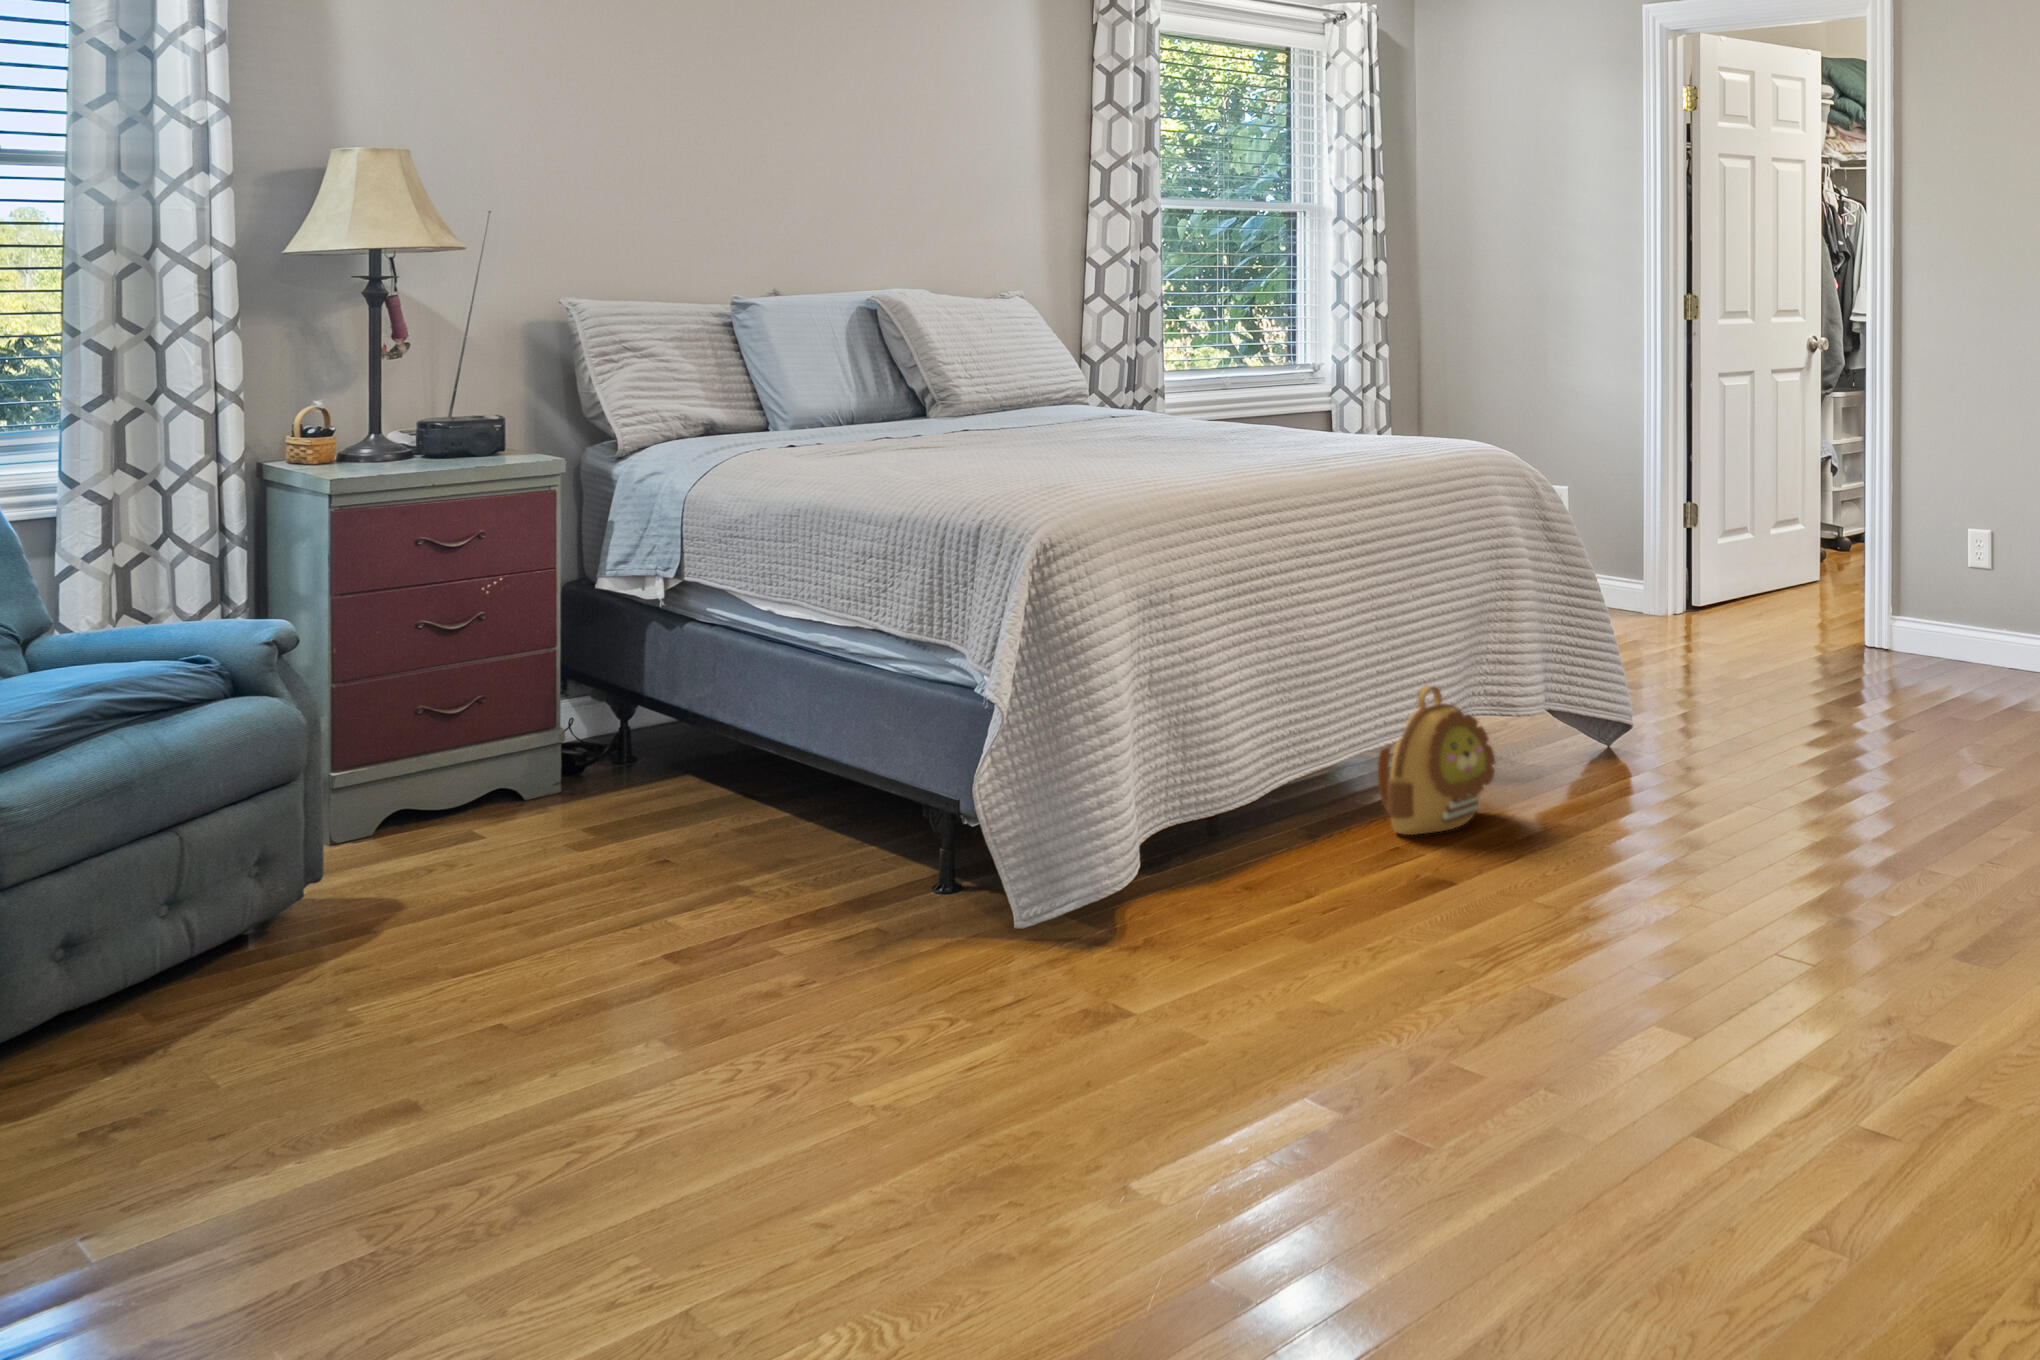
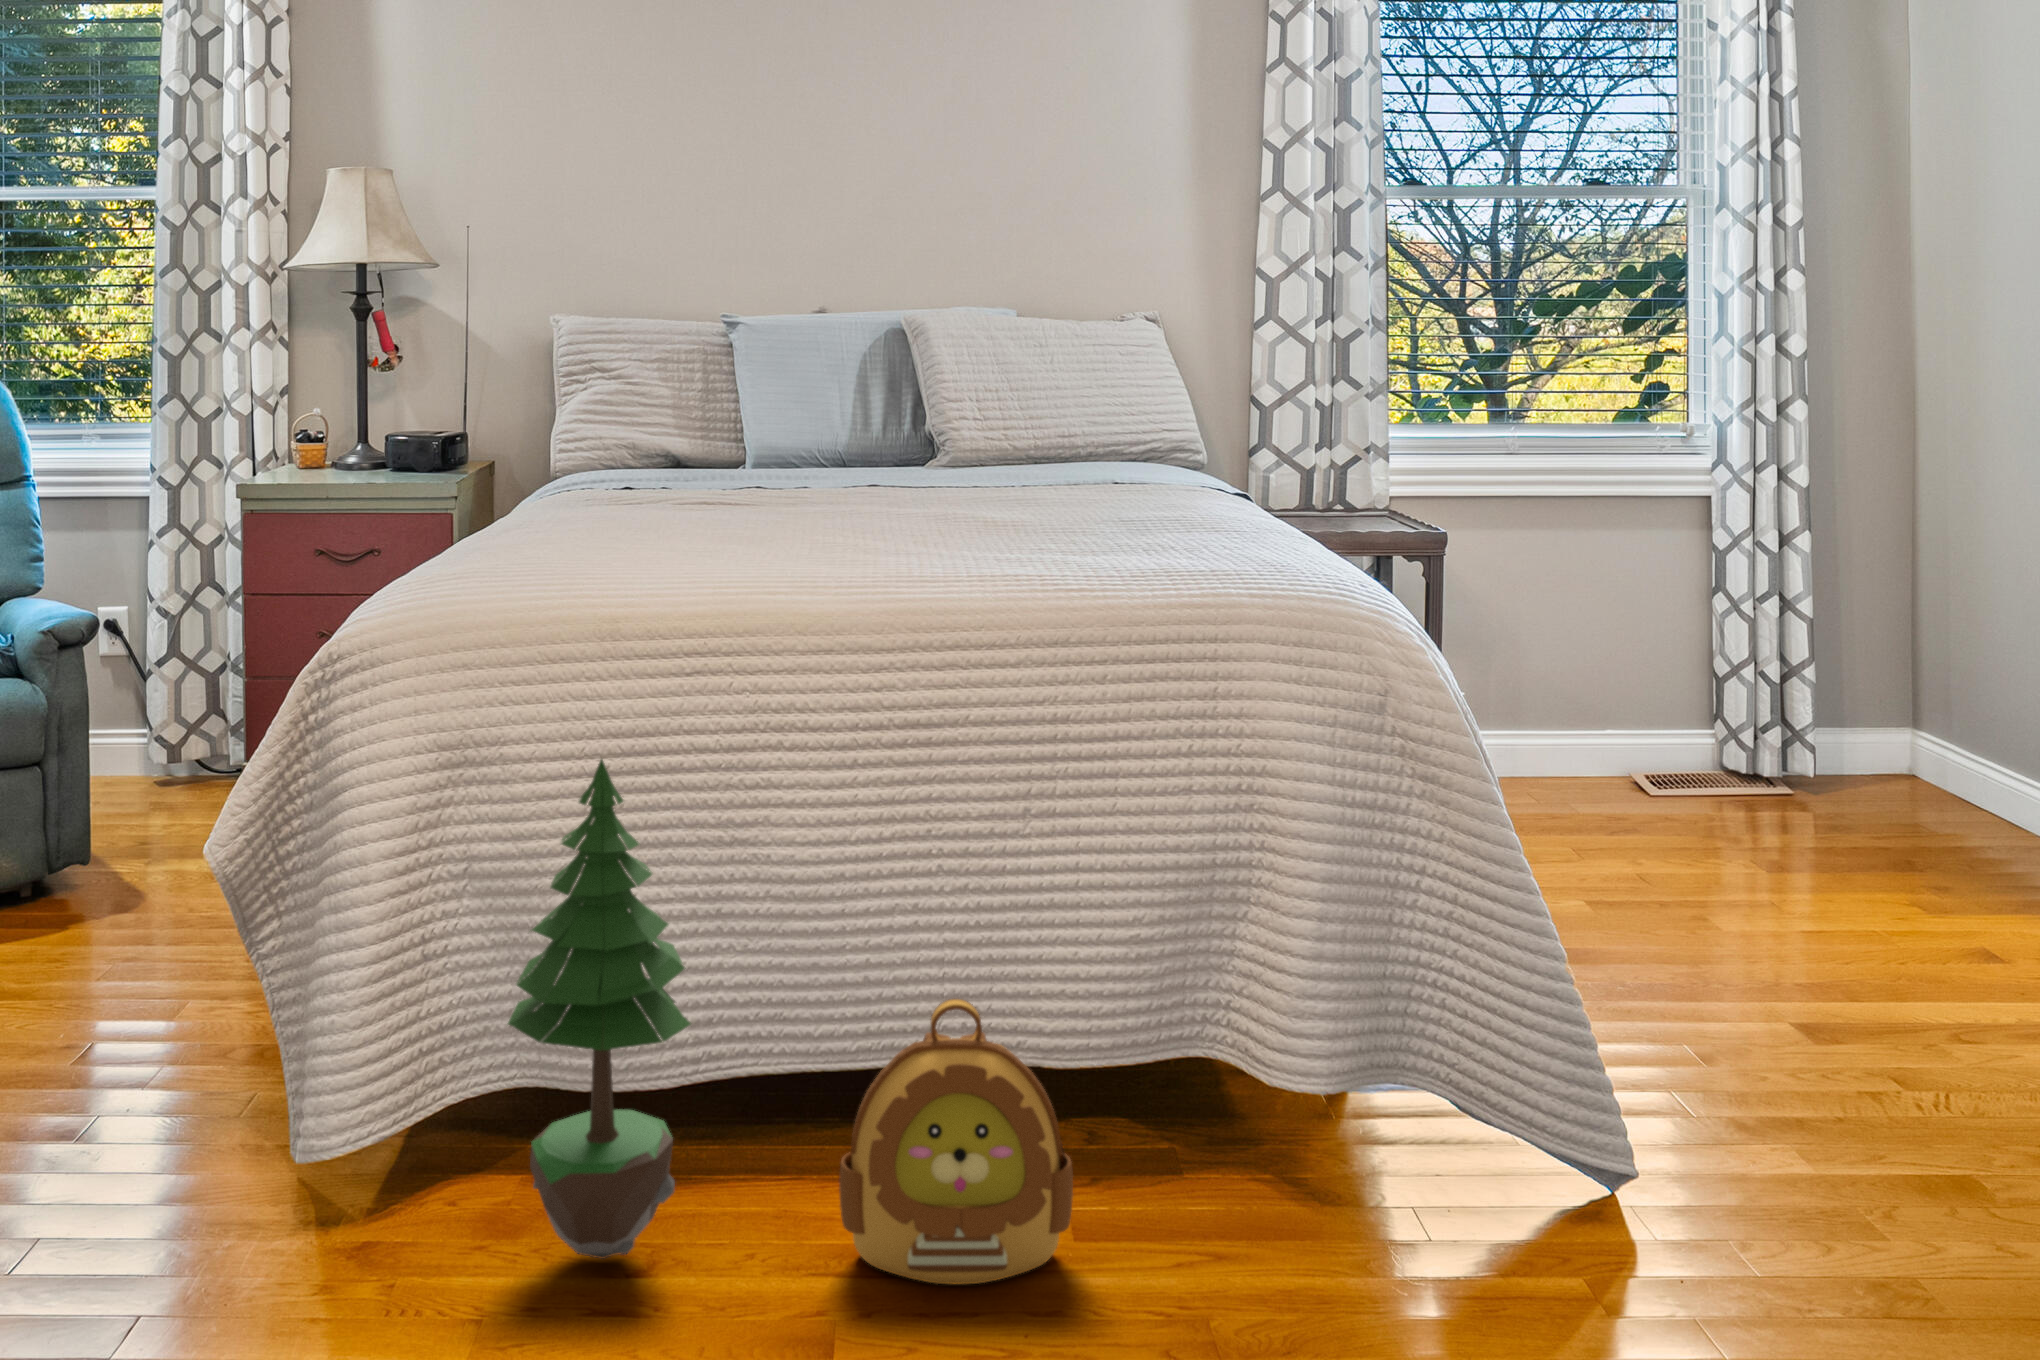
potted tree: none [1243,573,1350,870] -> present [508,759,690,1259]

